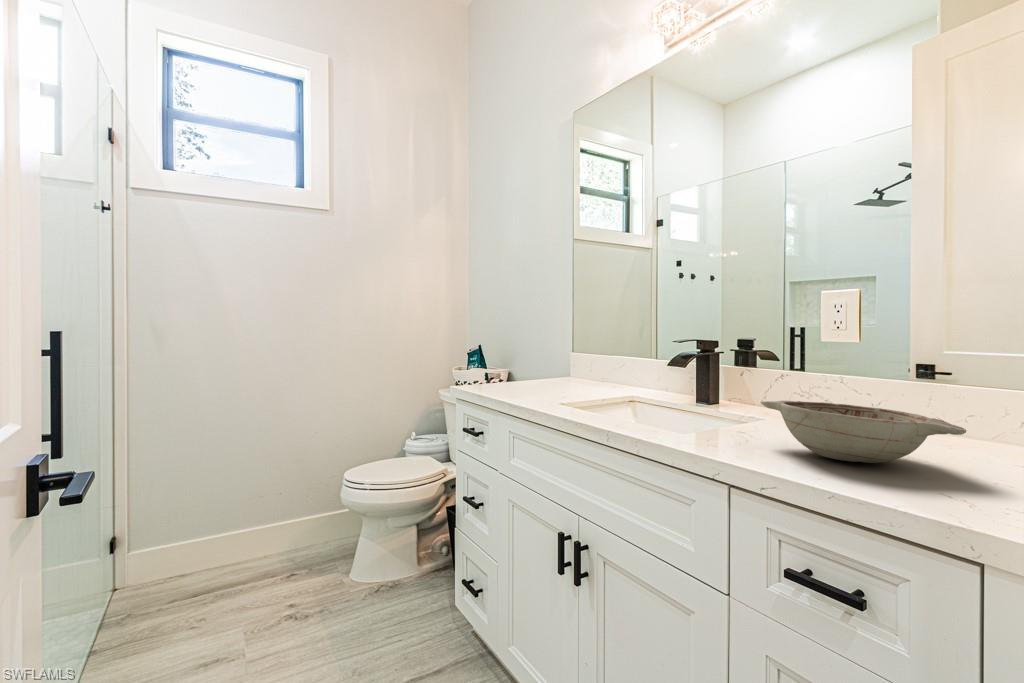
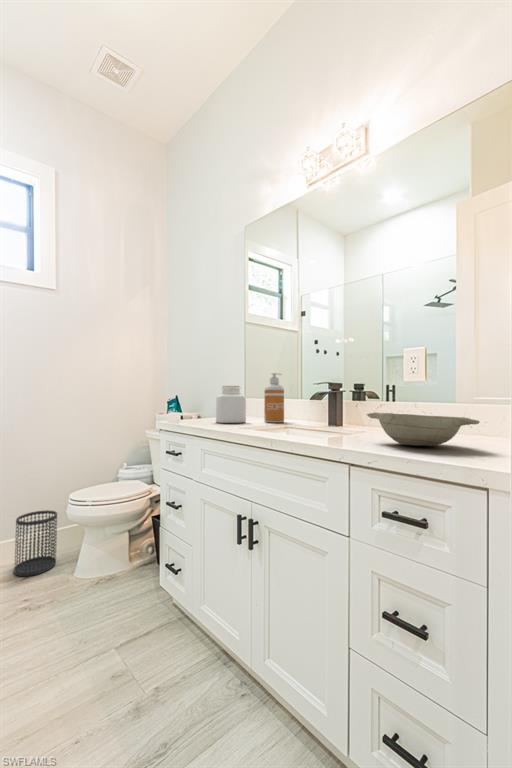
soap dispenser: none [600,318,630,391] -> present [264,373,284,422]
jar: none [530,337,573,391] -> present [216,386,246,423]
wastebasket: none [280,491,329,573] -> present [14,510,57,576]

